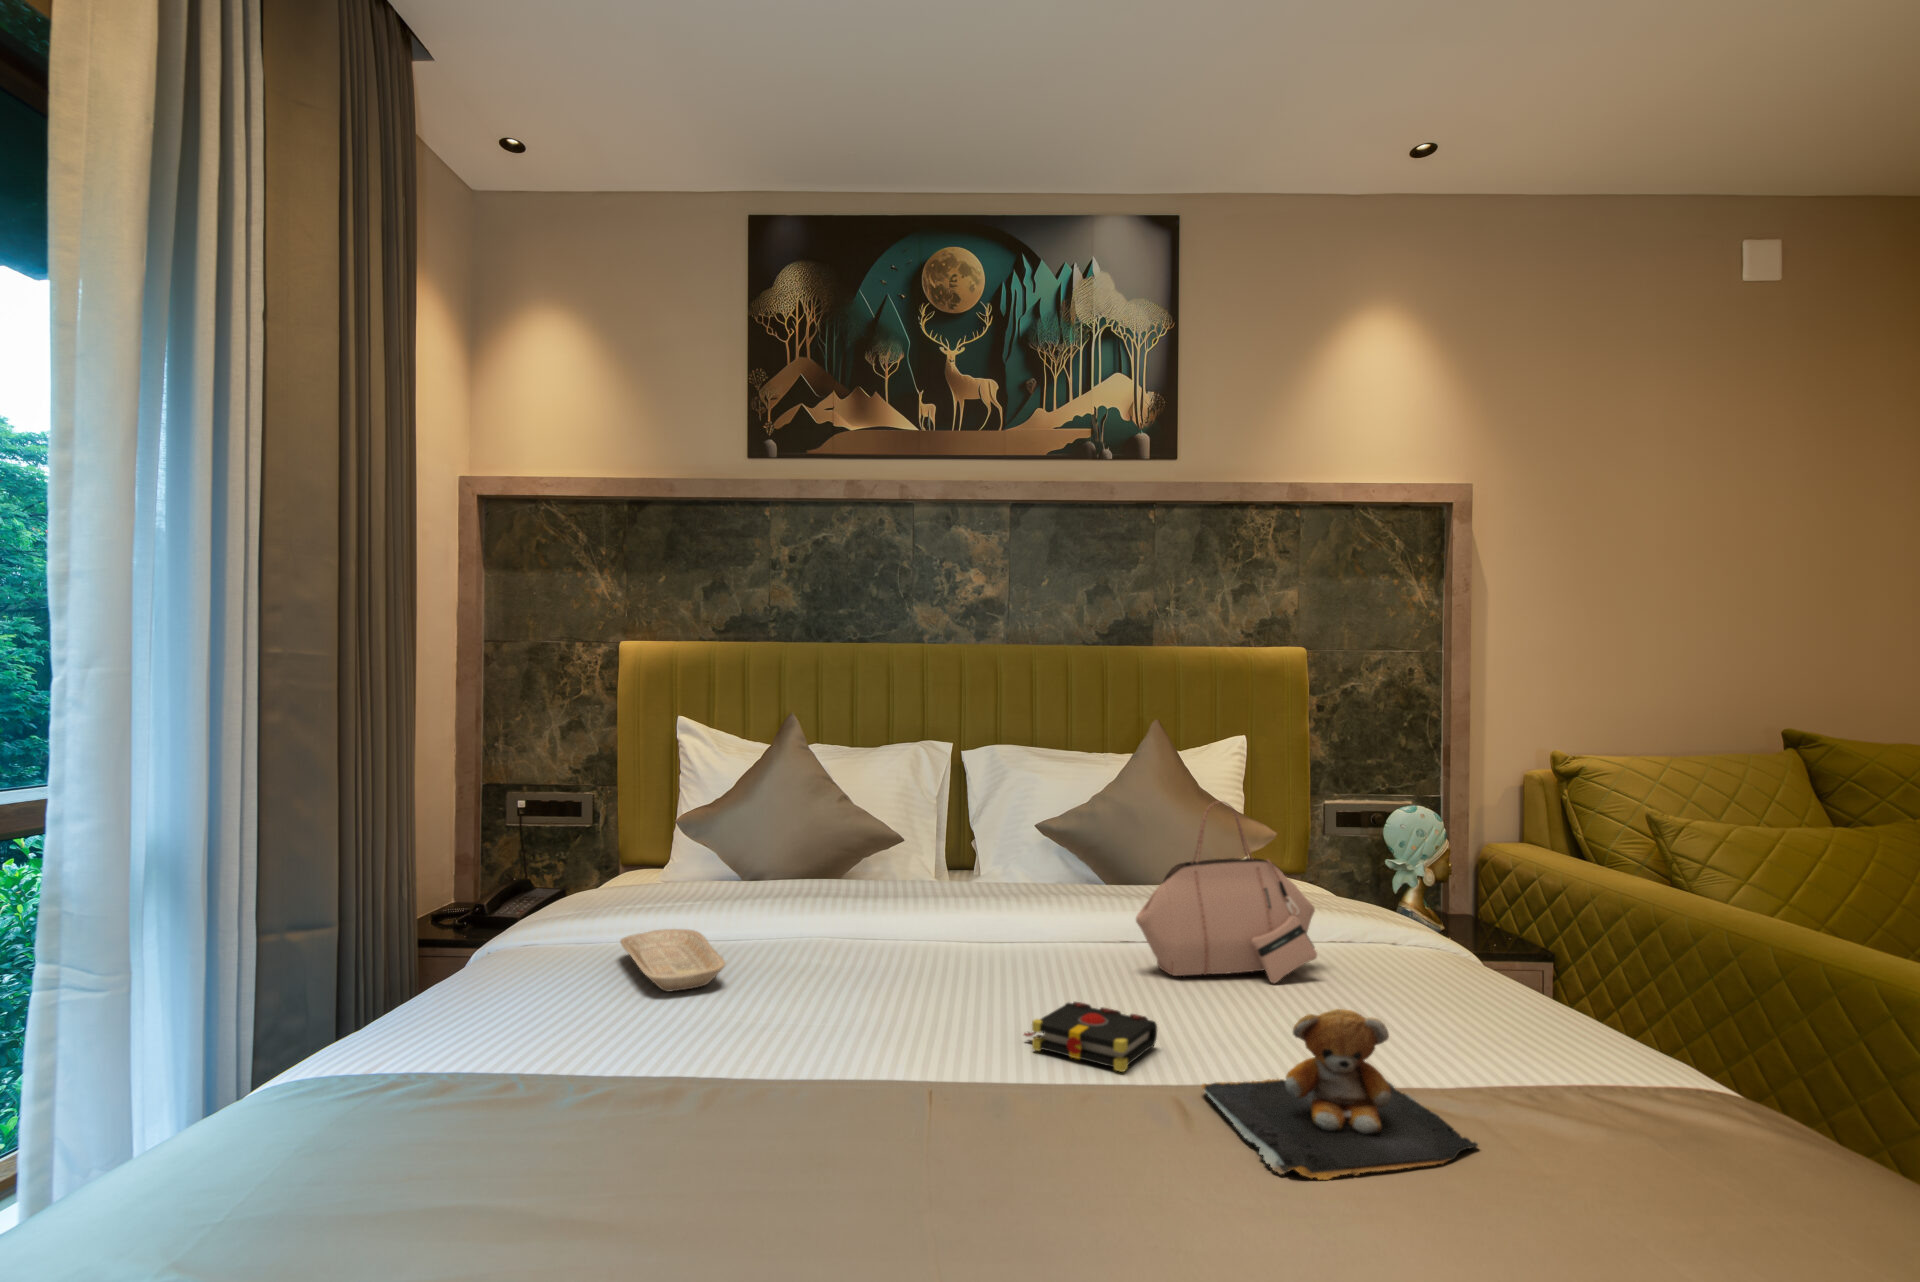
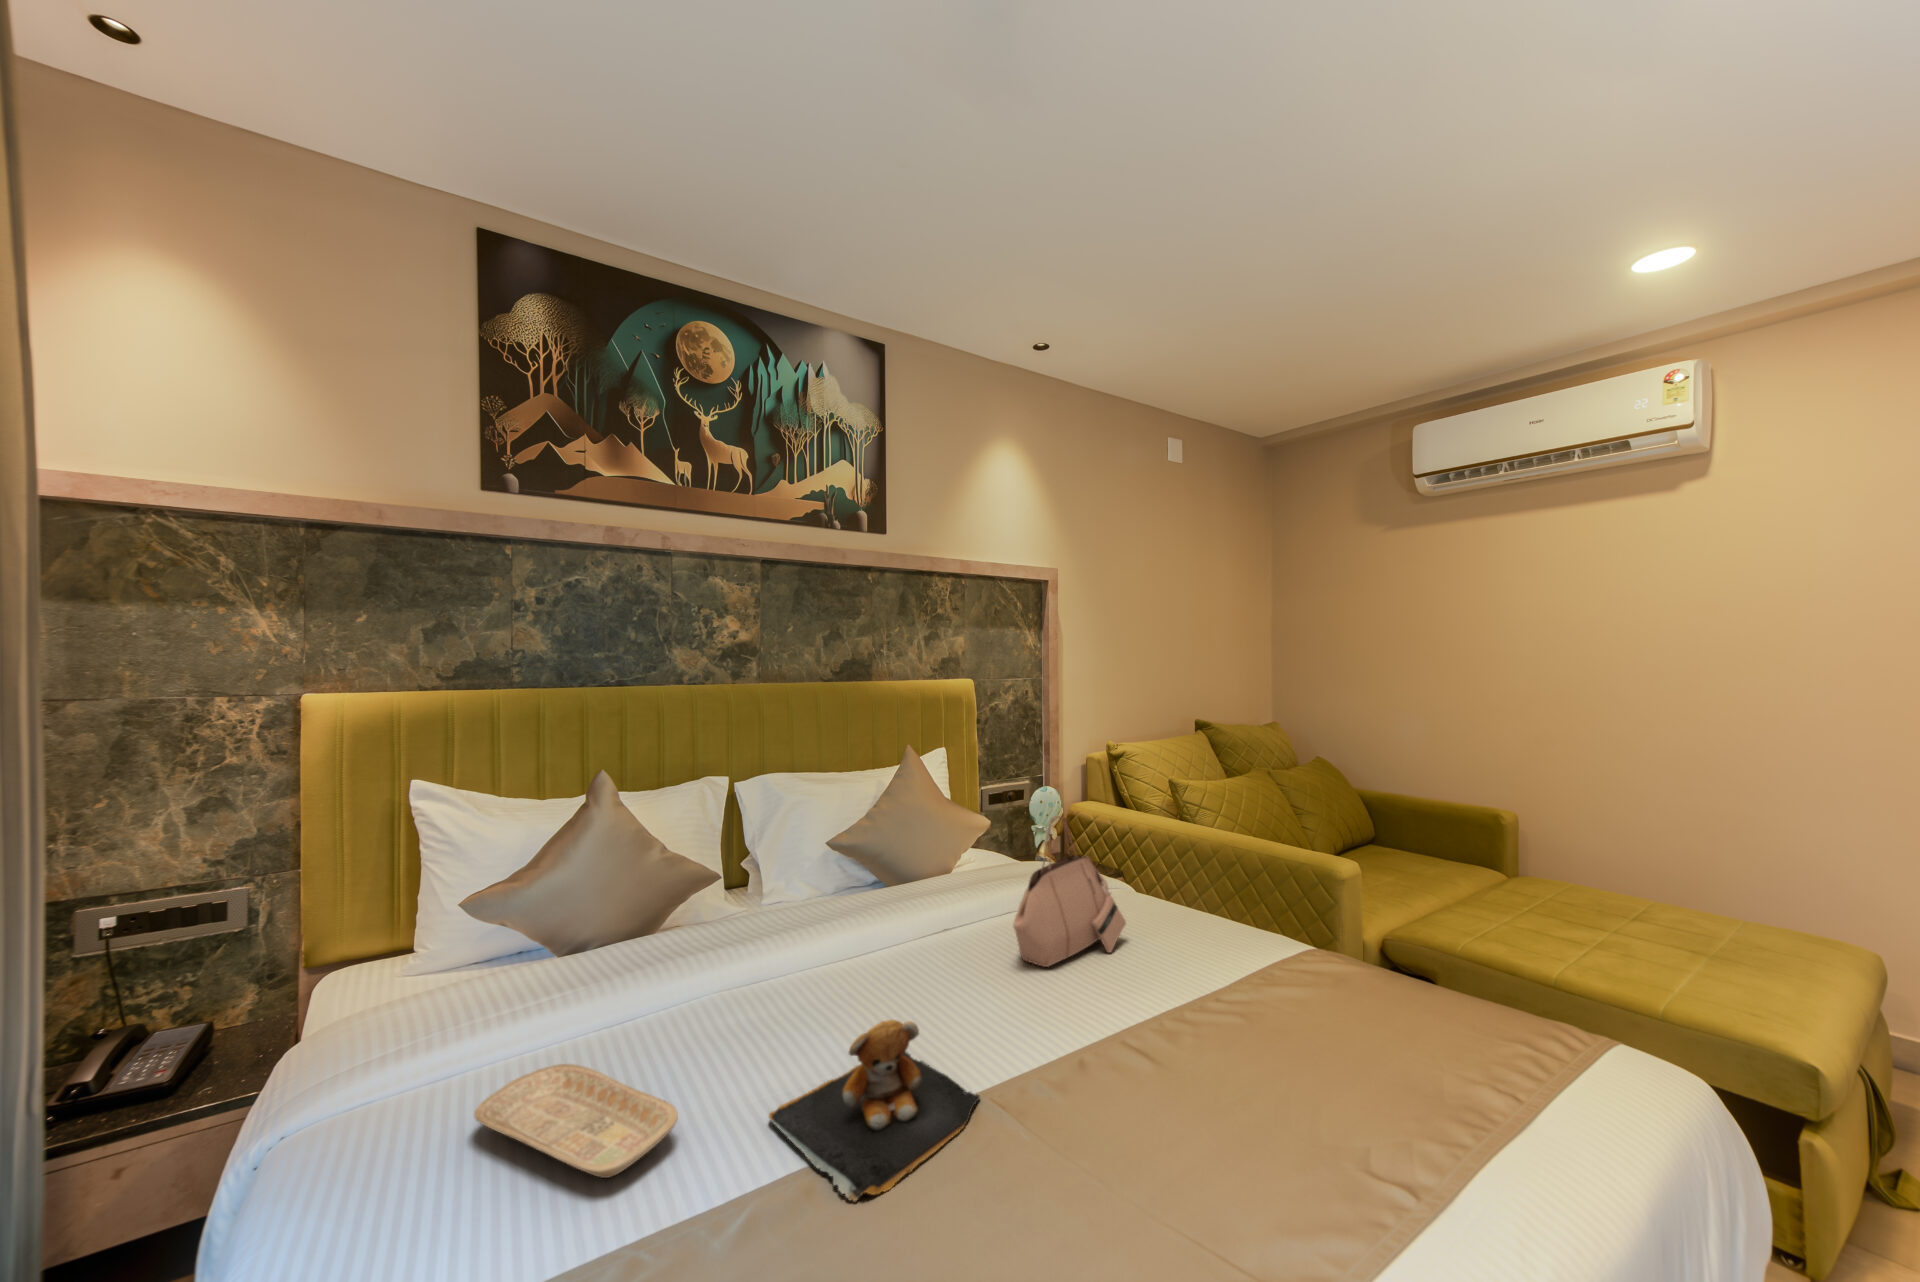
book: present [1024,1002,1157,1072] -> none [1045,1031,1167,1099]
teddy bear: present [1202,1009,1478,1180] -> present [769,1020,980,1201]

